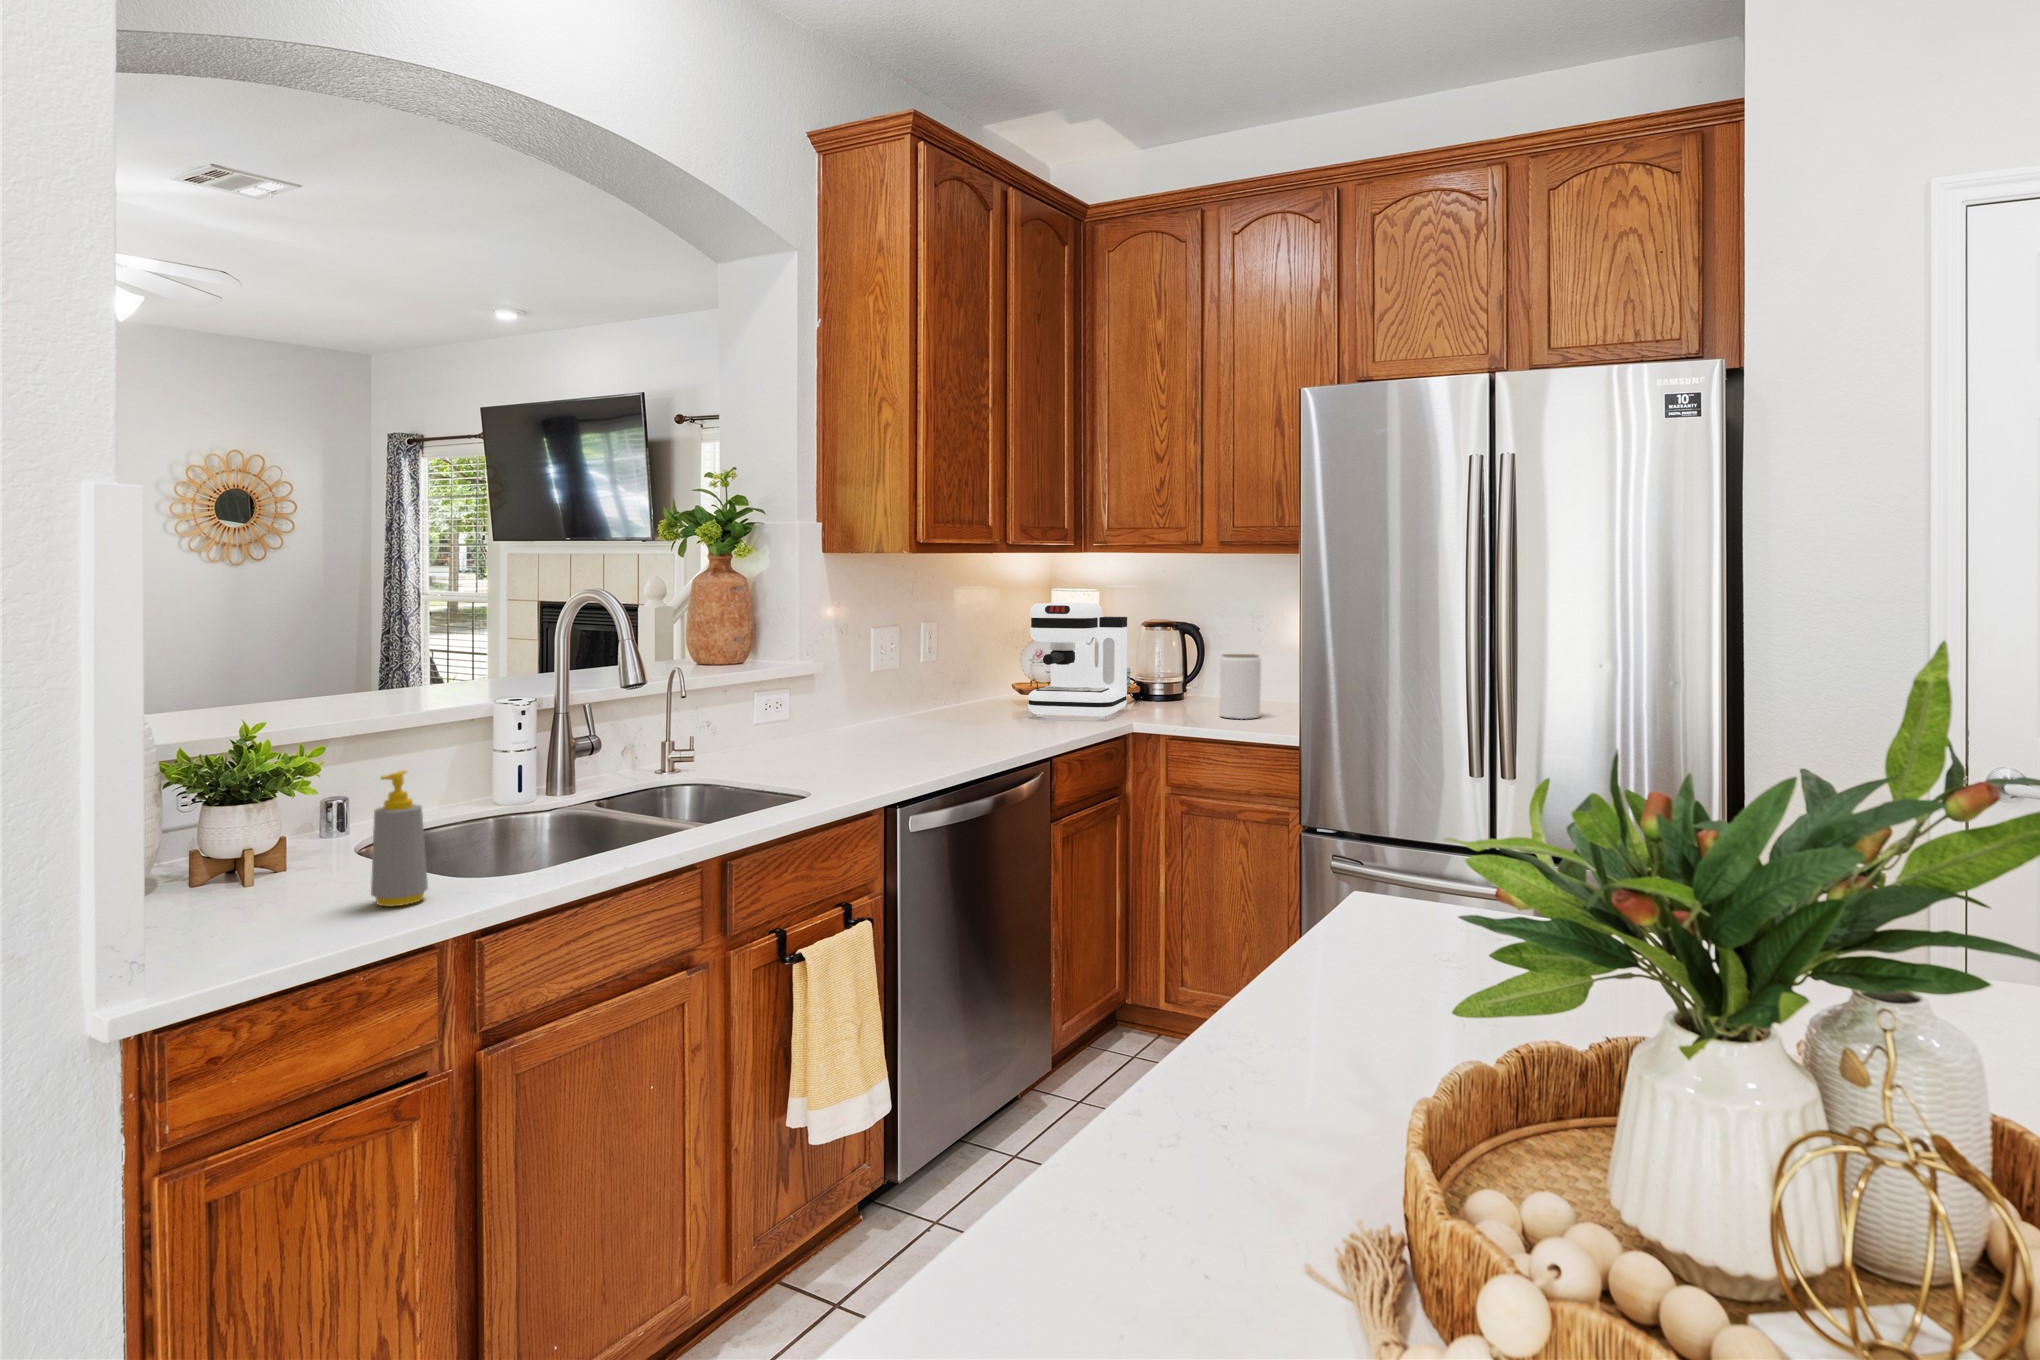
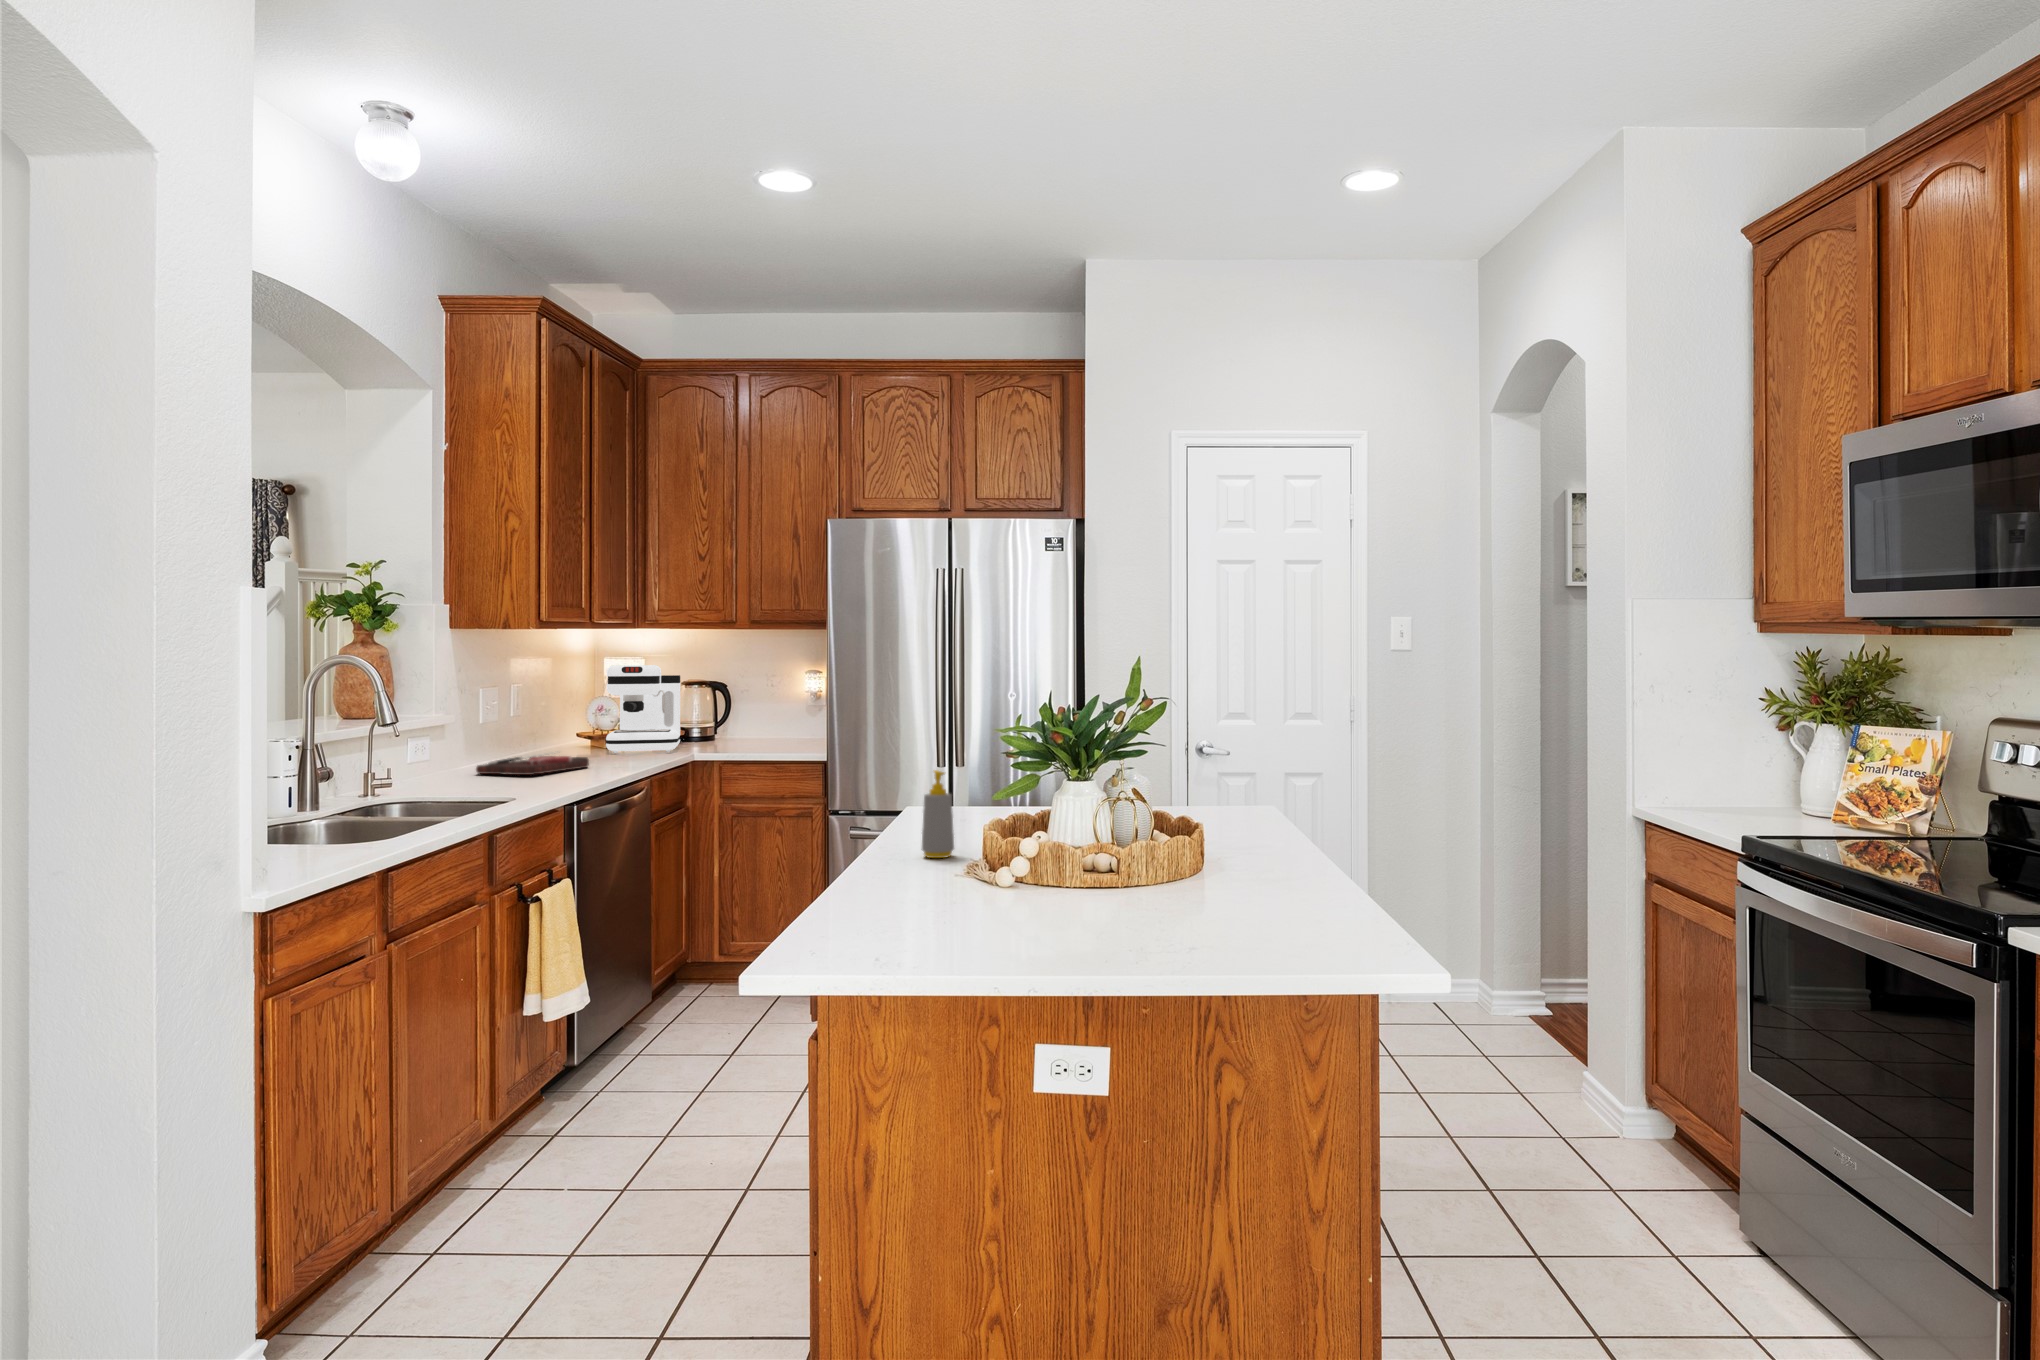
jar: present [1220,654,1261,719] -> none [755,701,786,748]
cutting board: none [837,717,988,751] -> present [476,755,589,775]
soap bottle: present [371,770,428,906] -> present [921,770,954,858]

